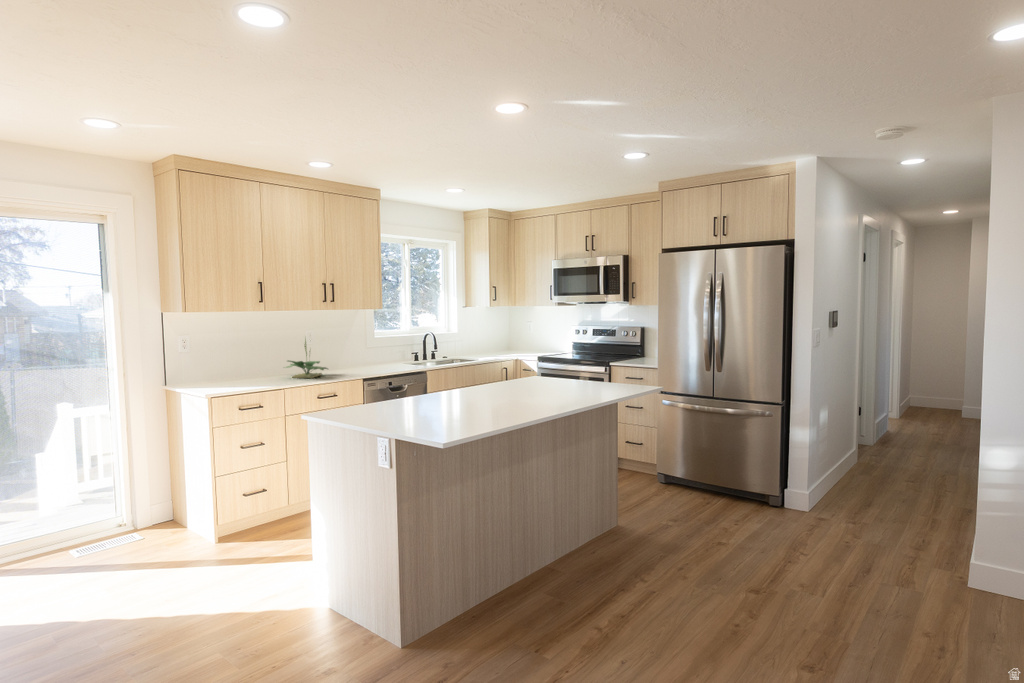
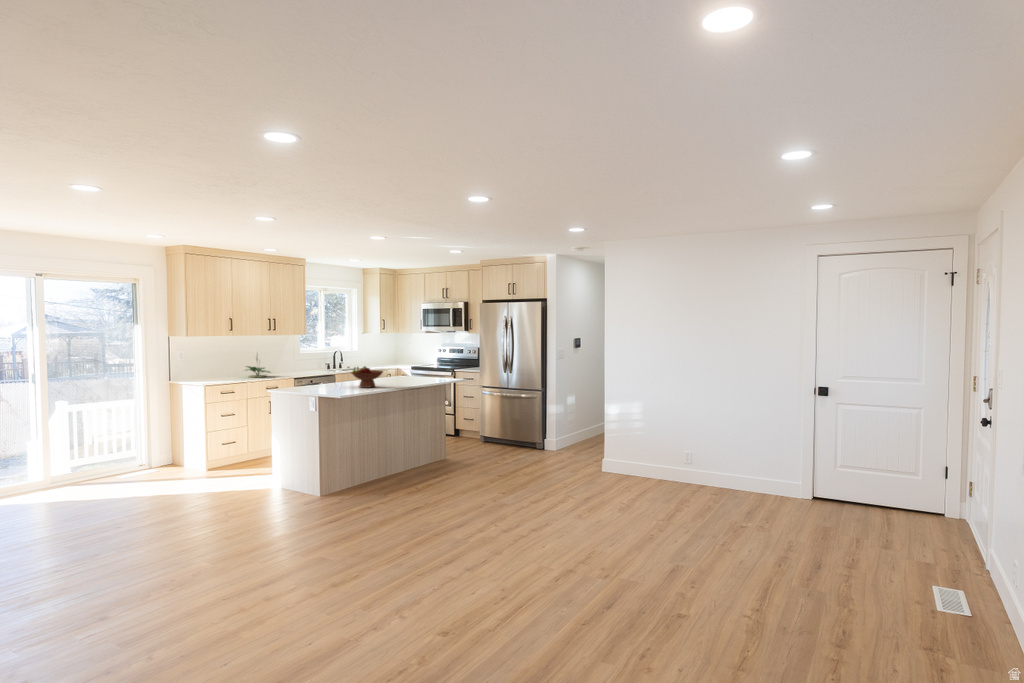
fruit bowl: none [459,368,520,410] -> present [351,366,383,388]

